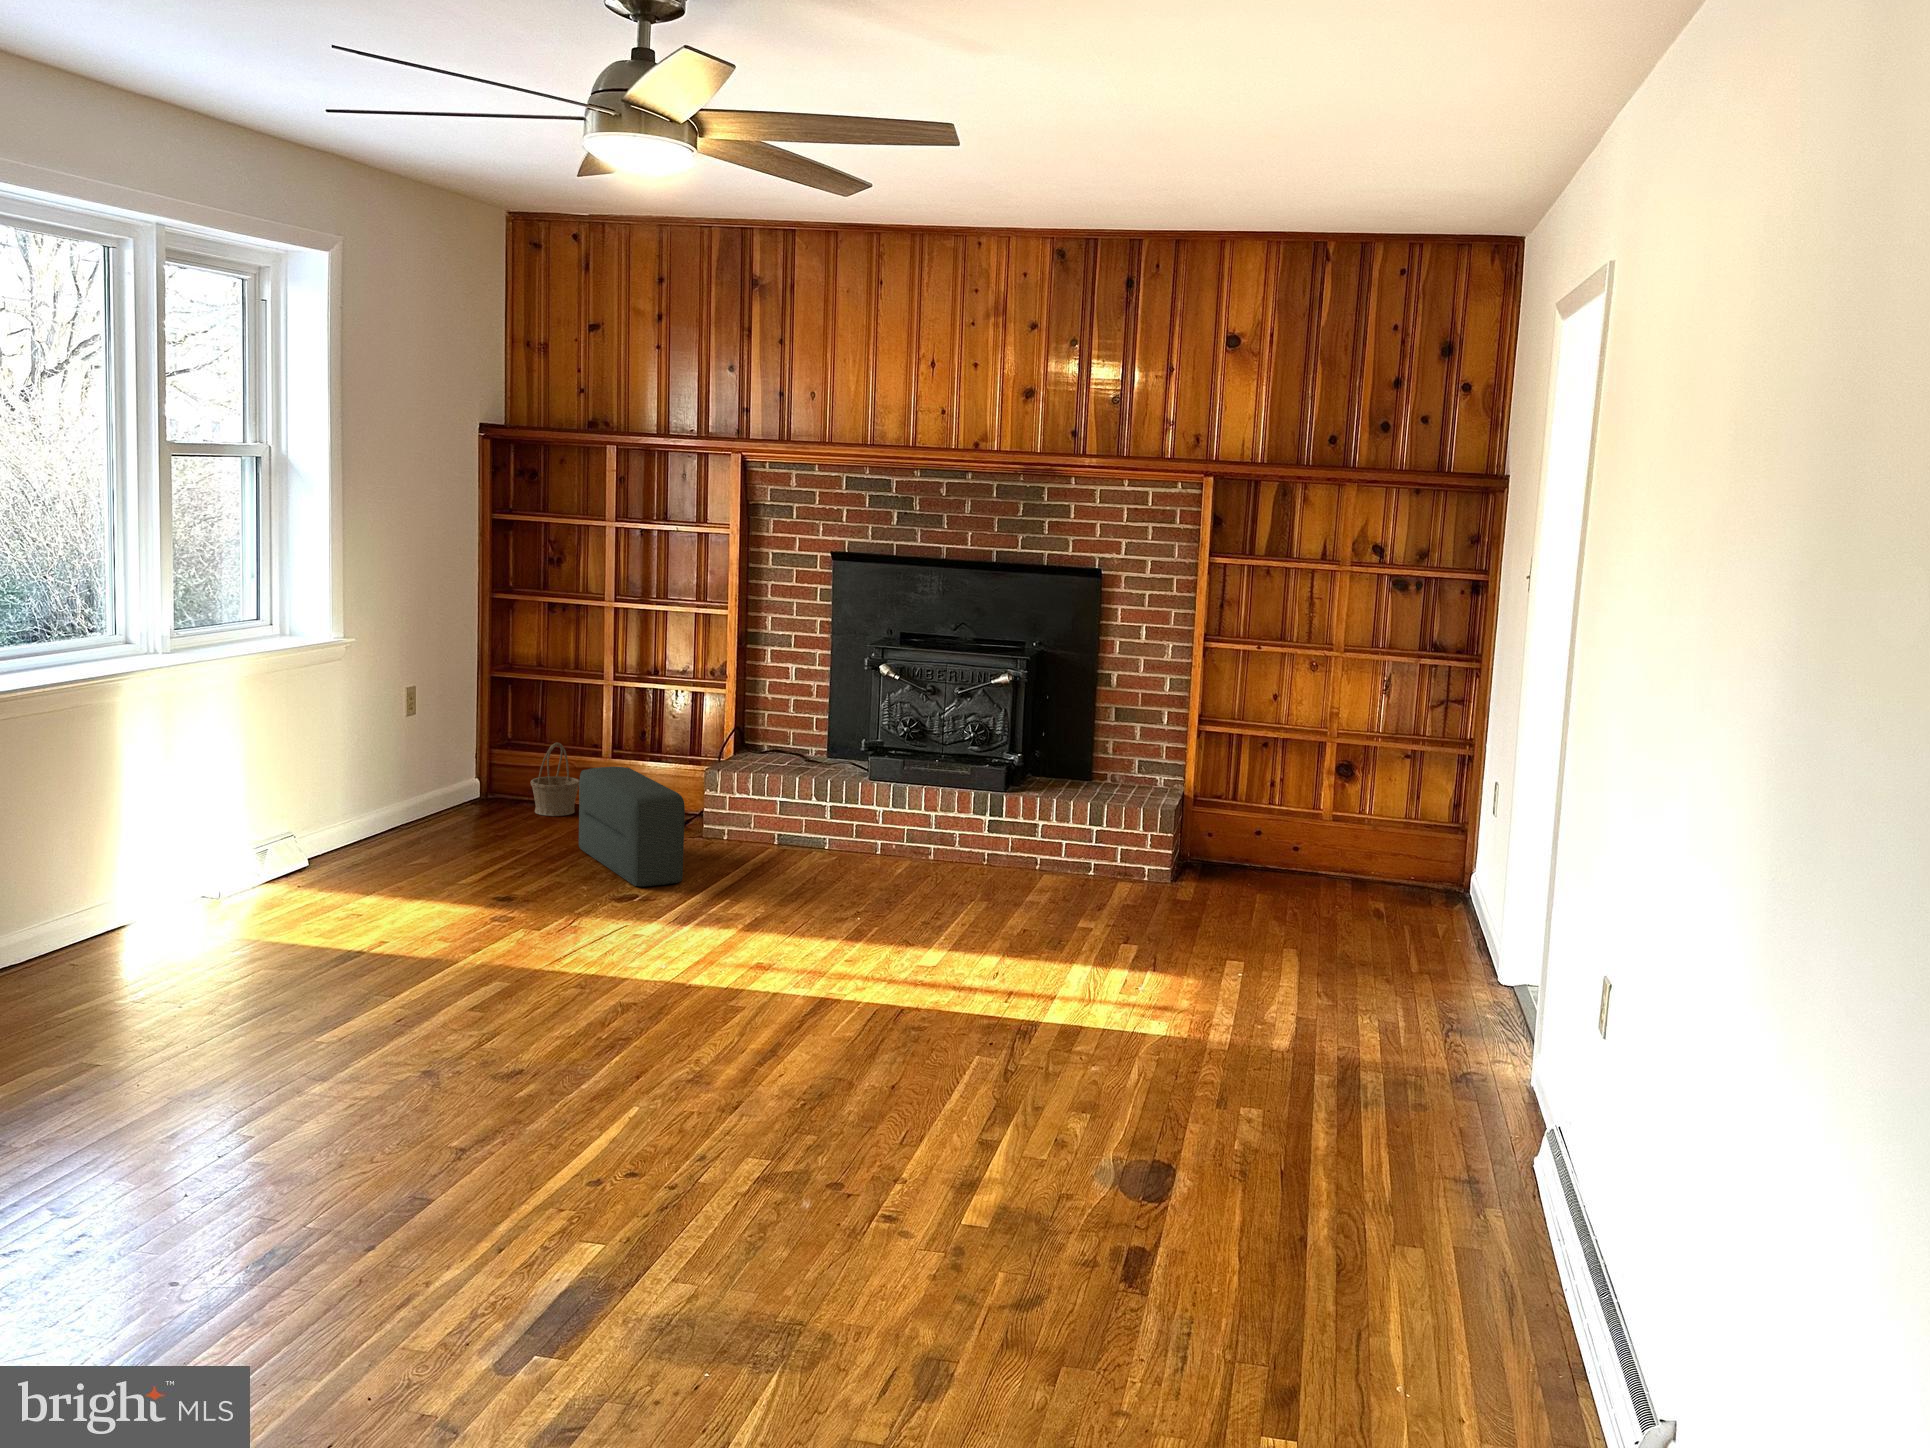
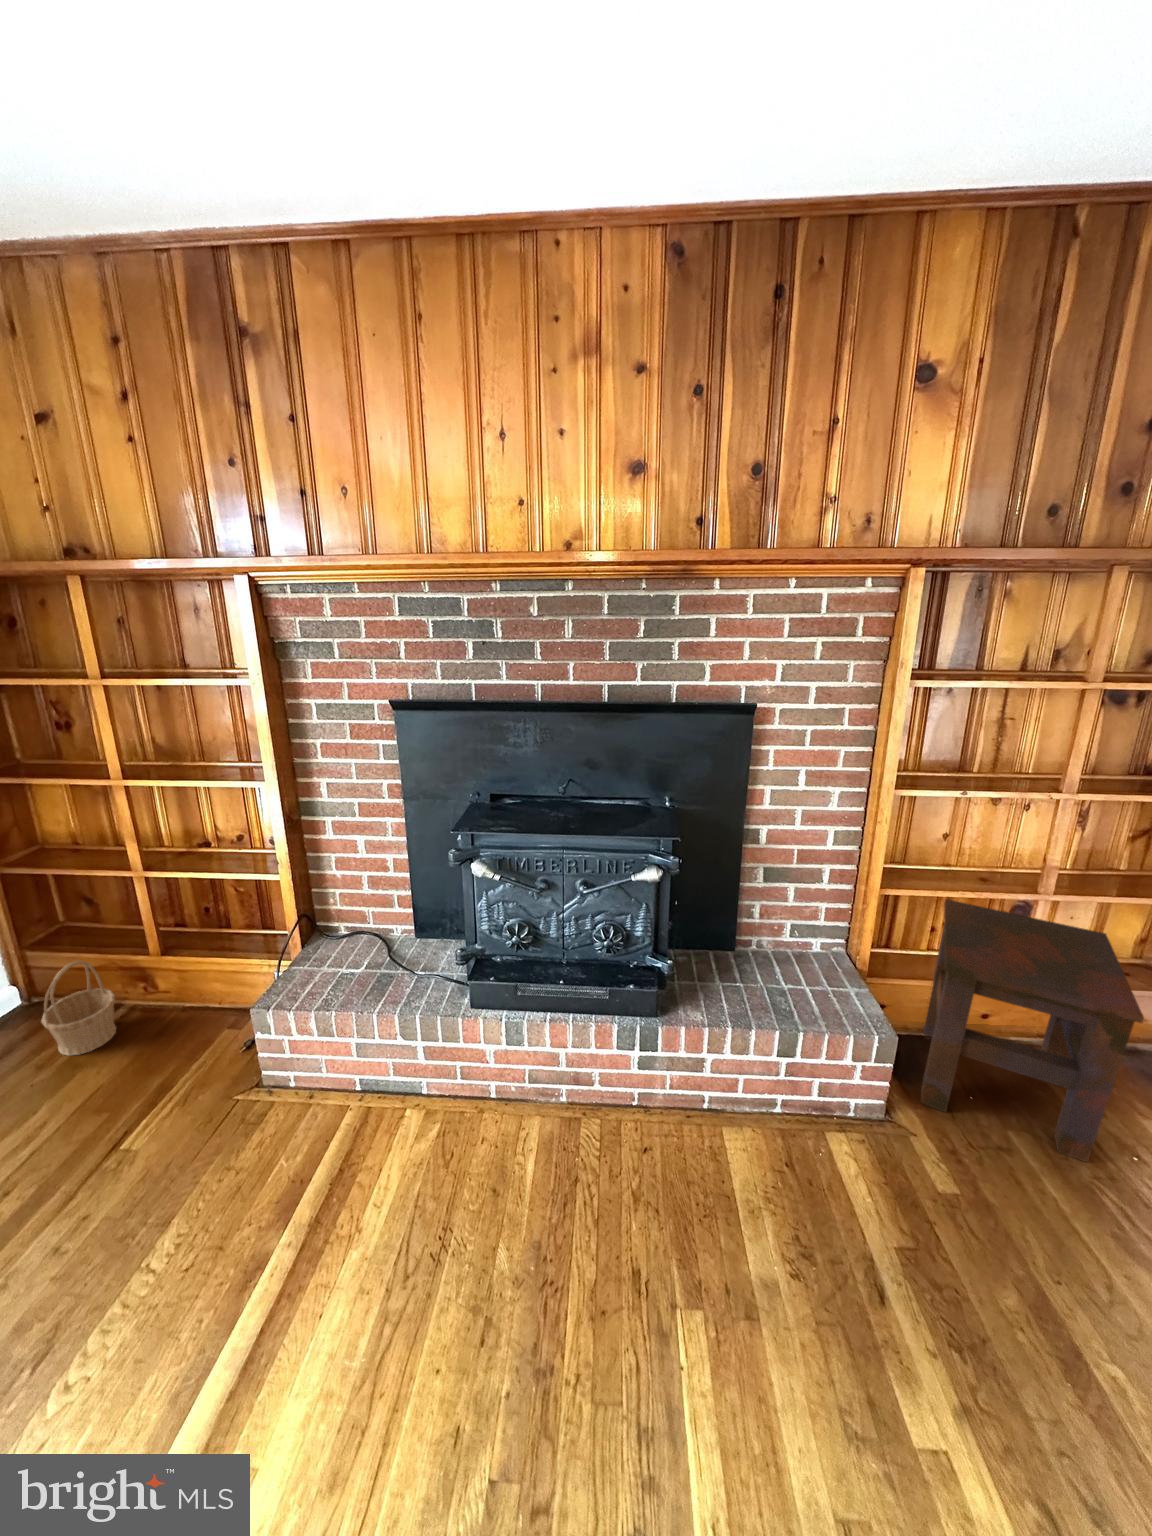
side table: none [1208,745,1364,904] -> present [921,899,1144,1162]
pouf: present [579,767,685,887] -> none [20,1070,176,1423]

